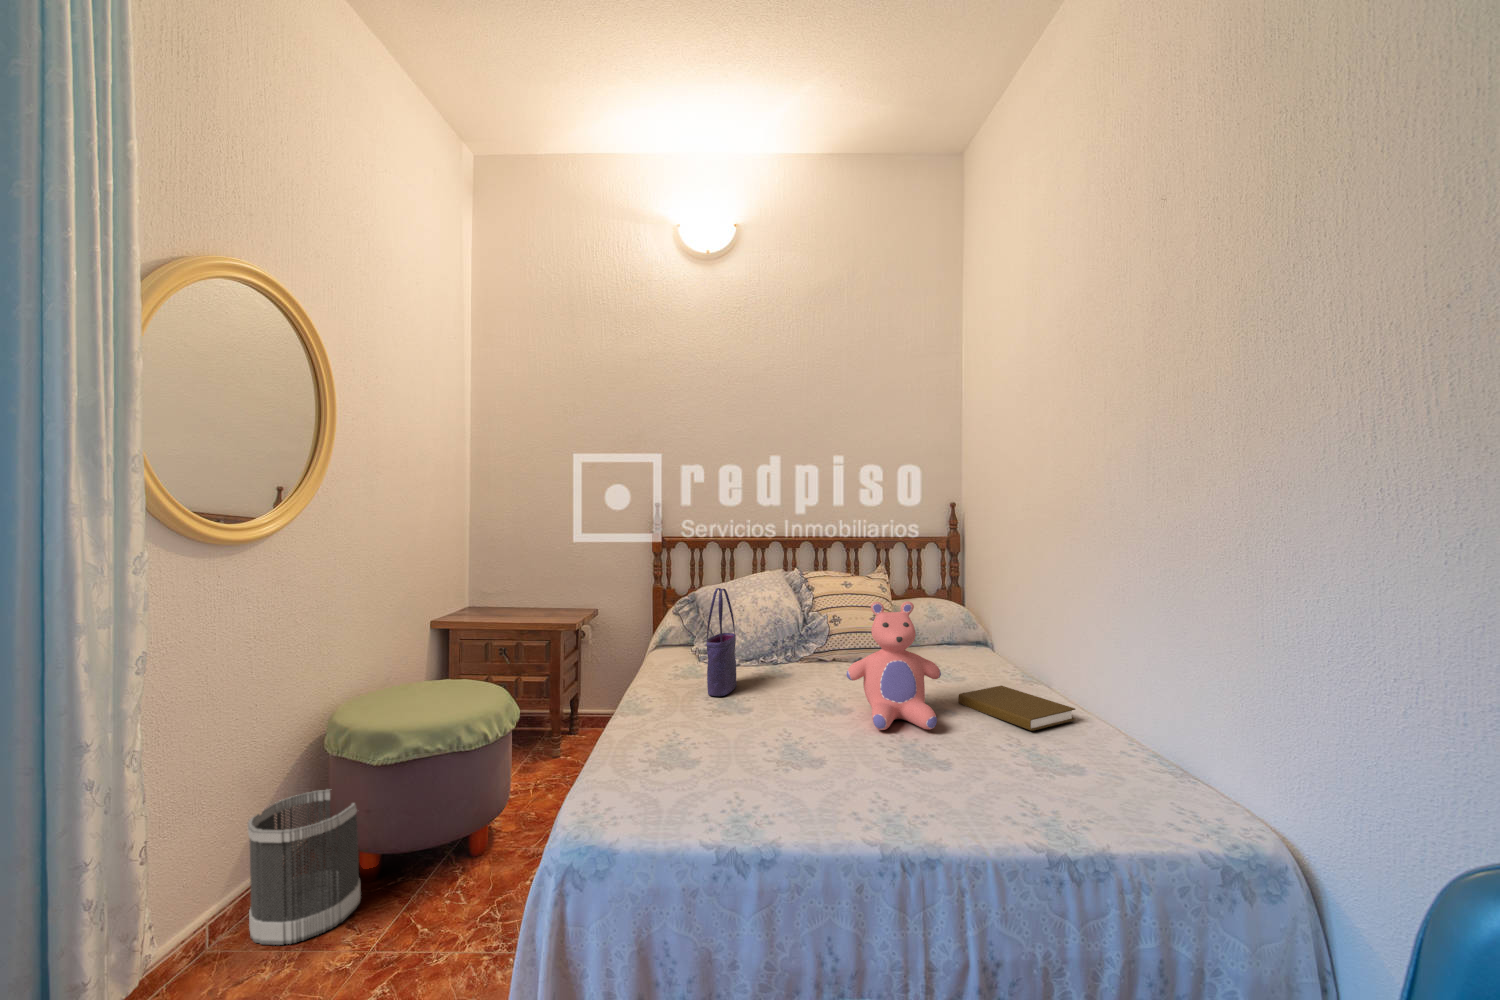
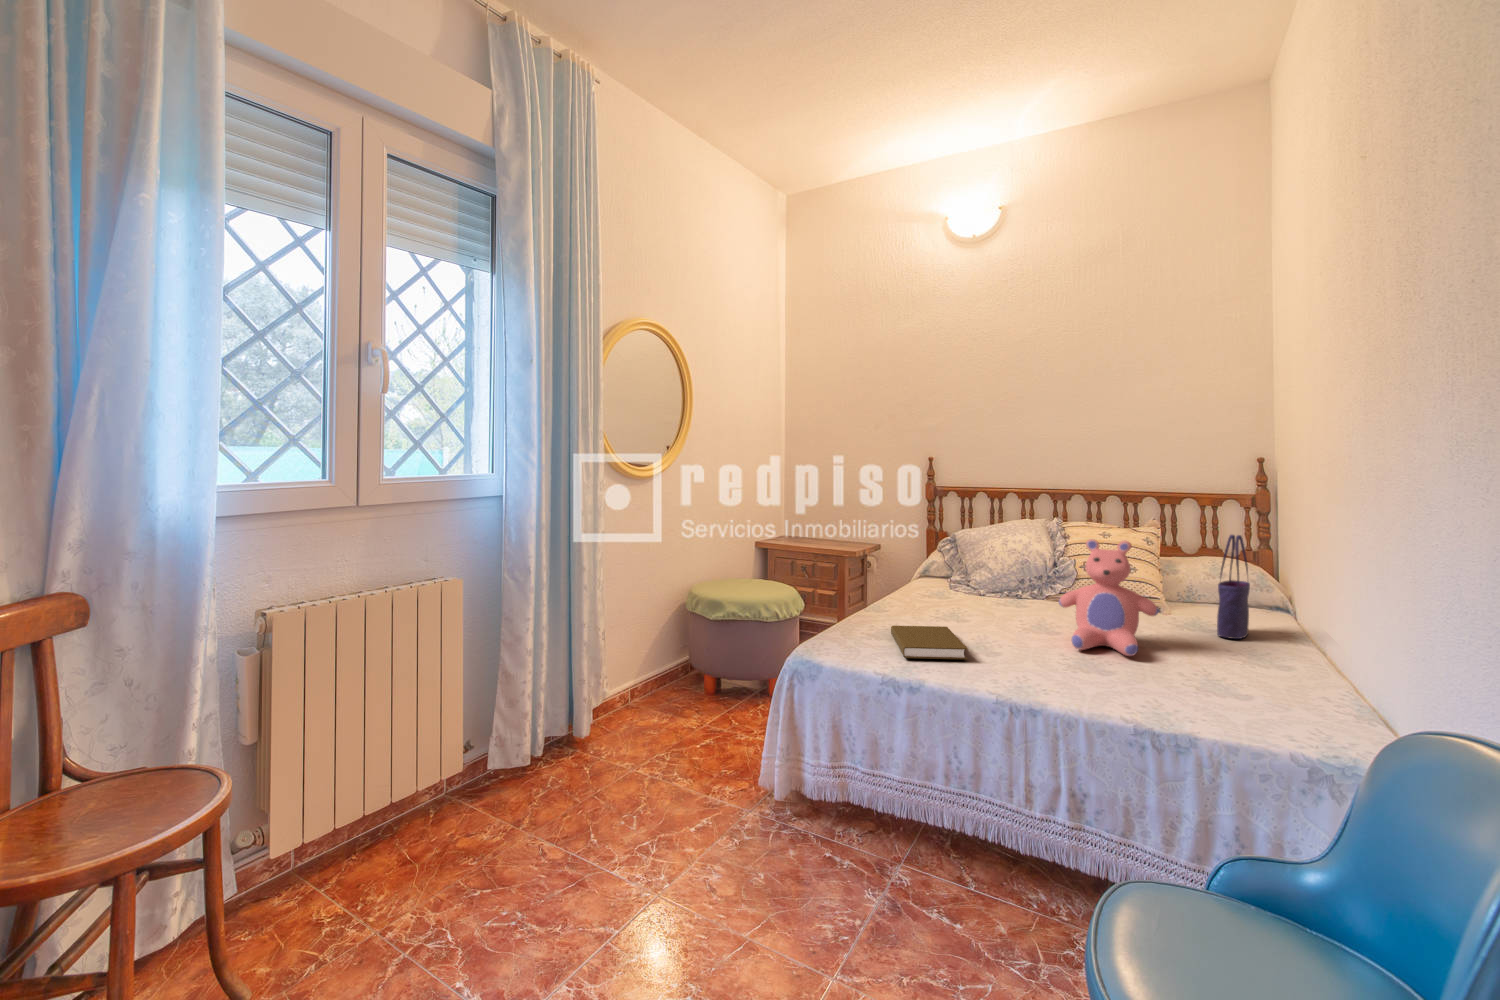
tote bag: present [706,588,736,696] -> present [1217,535,1250,639]
book: present [958,686,1076,731] -> present [891,626,968,659]
wastebasket: present [248,789,361,945] -> none [644,633,701,715]

